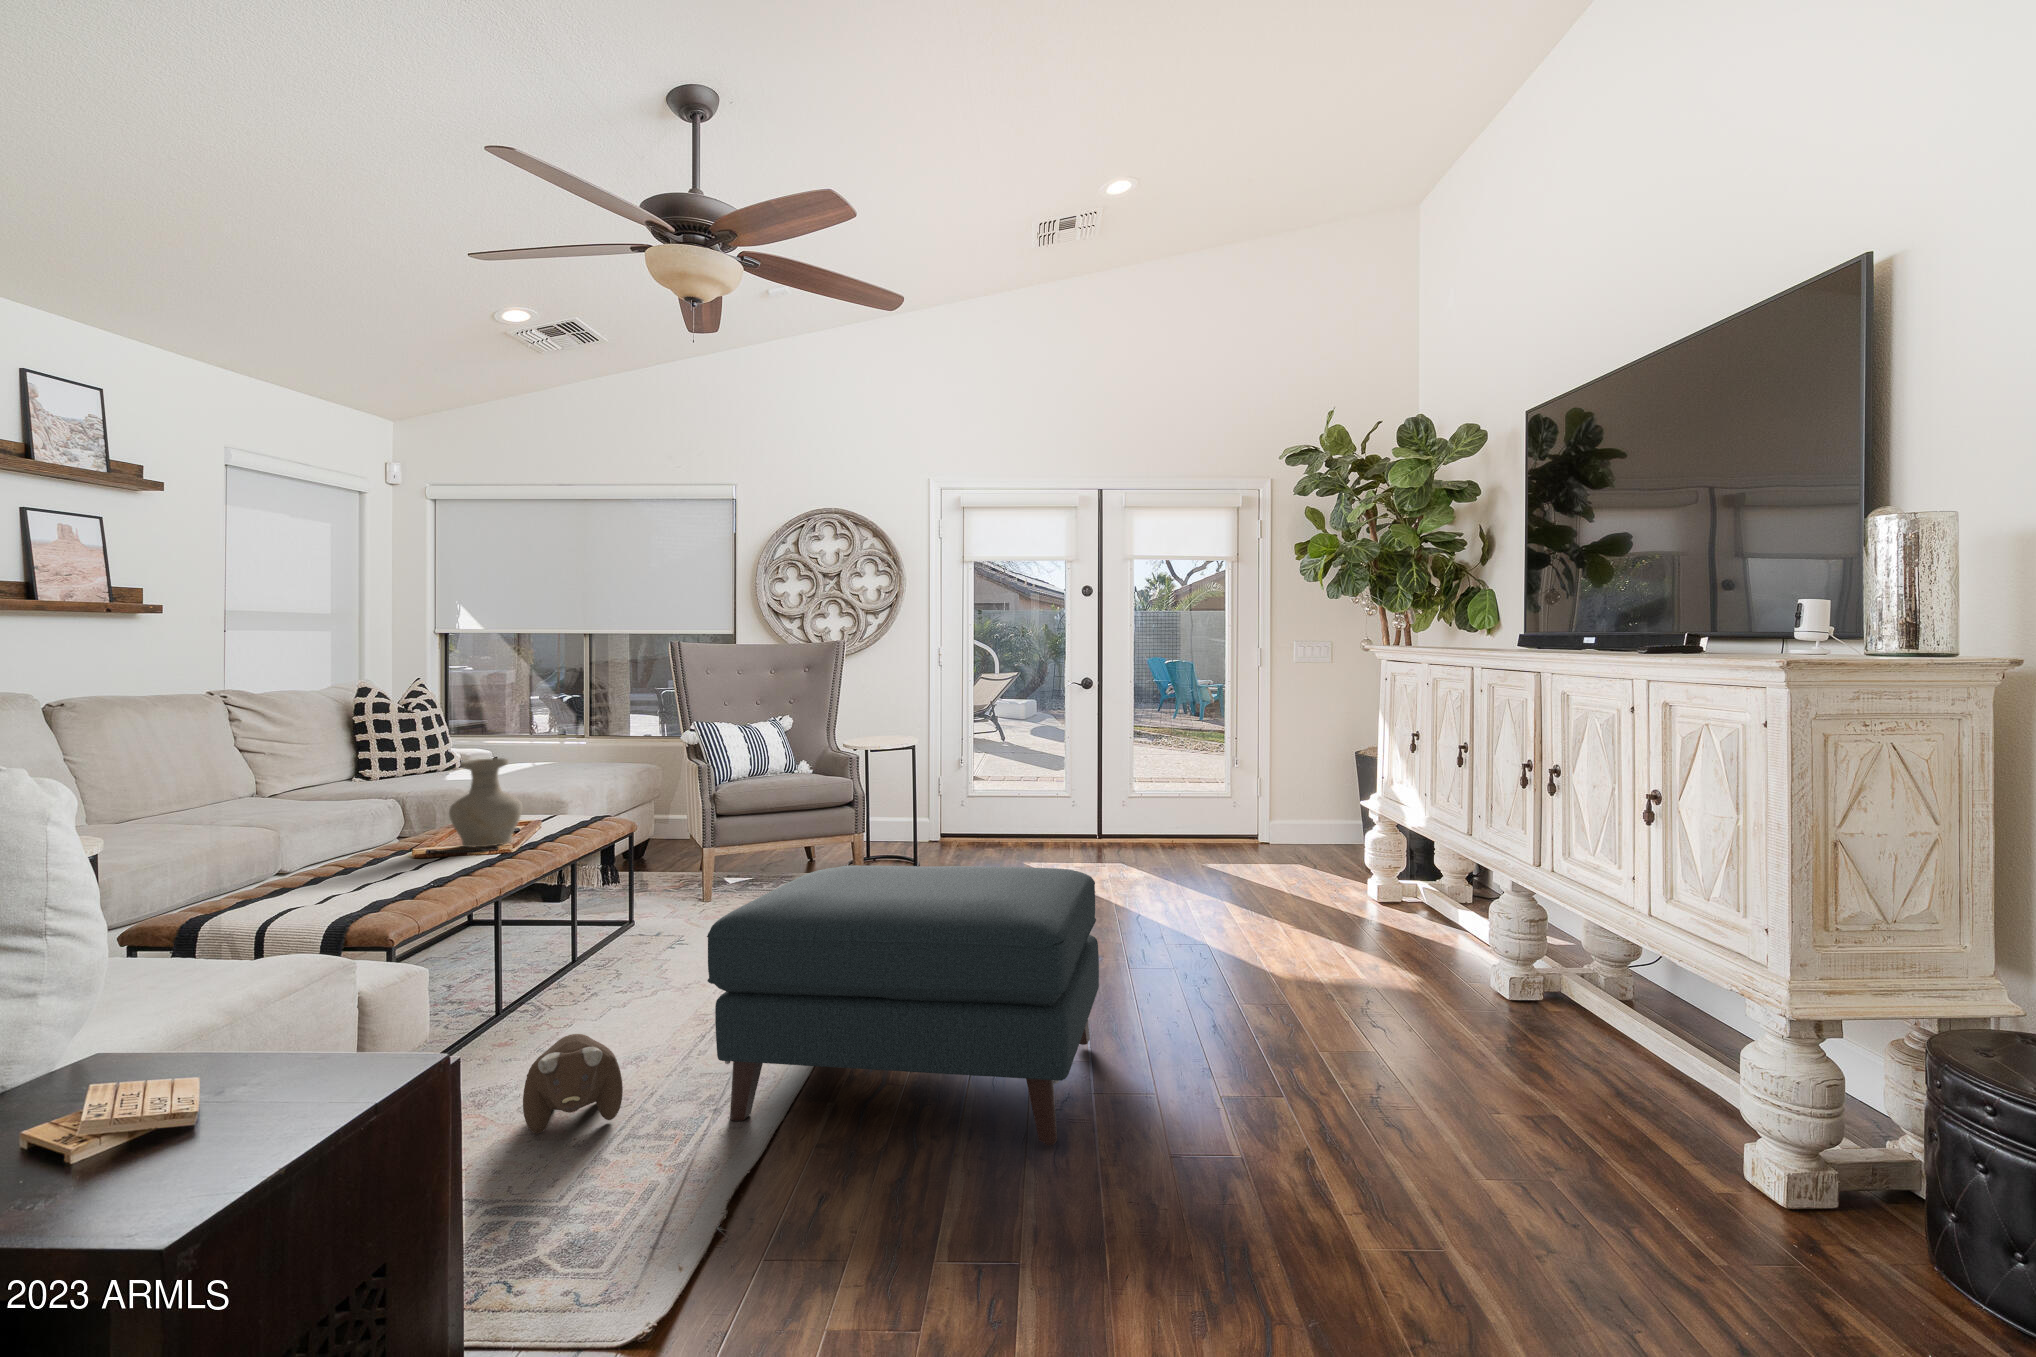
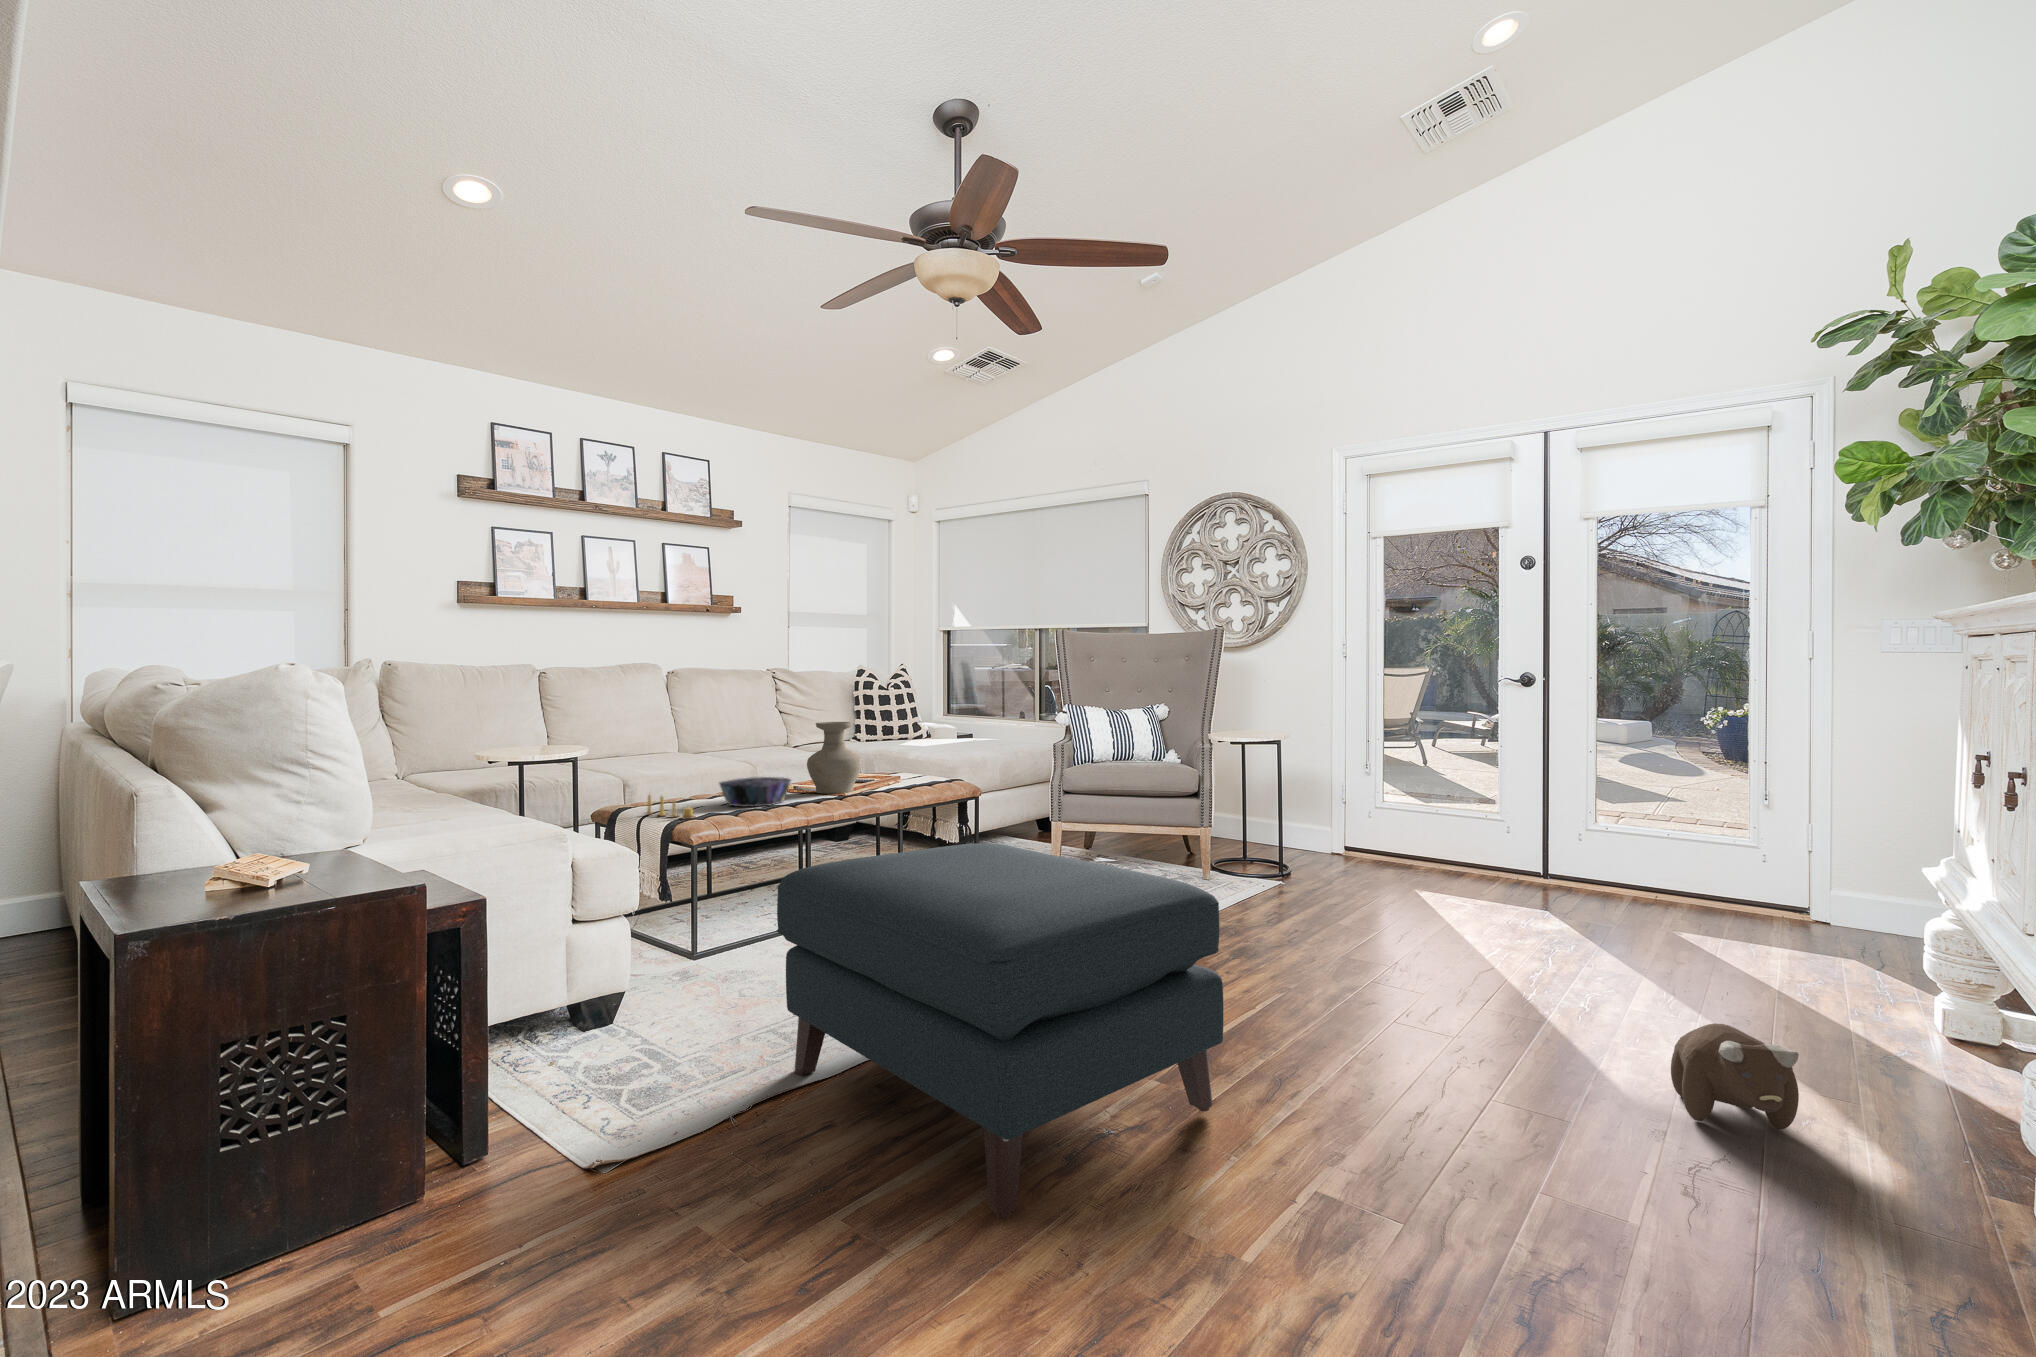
decorative bowl: none [372,833,473,876] -> present [719,777,791,807]
candle: none [300,870,405,901] -> present [644,795,695,819]
plush toy: present [523,1034,623,1134] -> present [1671,1023,1799,1129]

